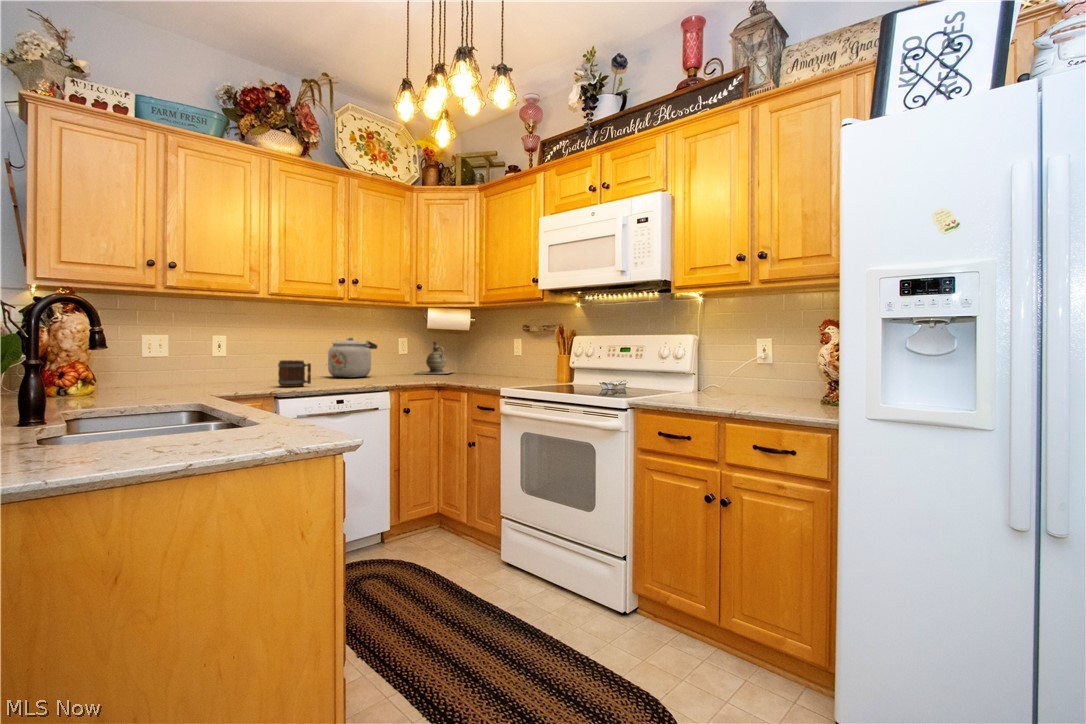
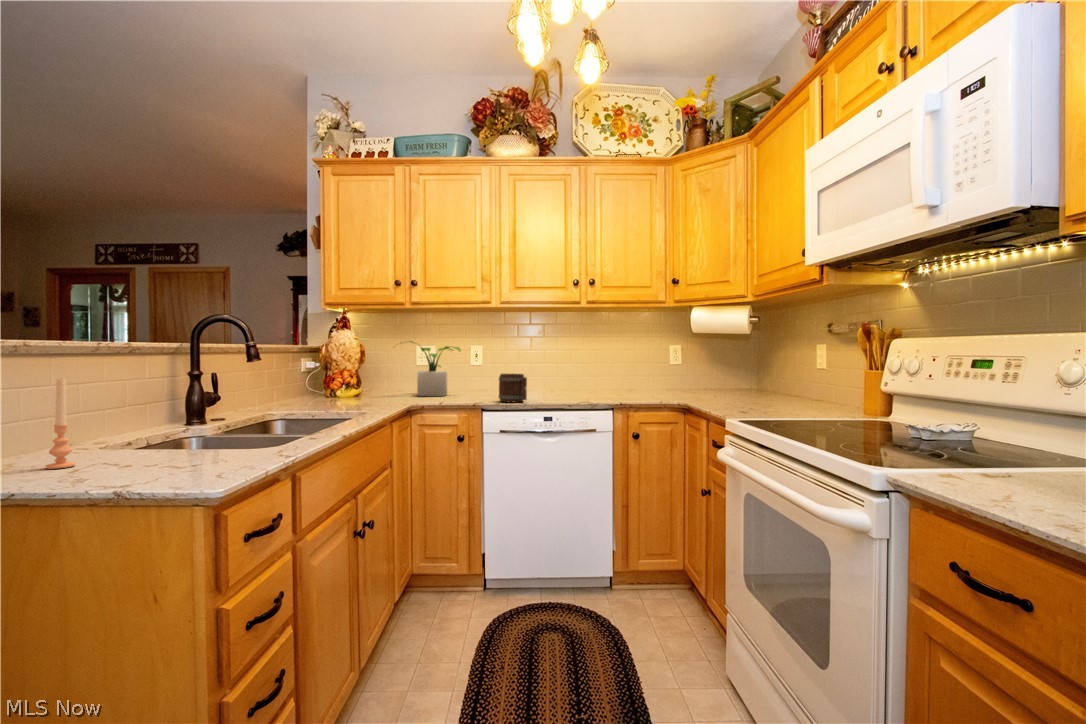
potted plant: none [126,326,215,387] -> present [409,341,461,396]
kettle: present [326,337,377,378] -> none [578,348,634,394]
ceramic jug: present [416,342,452,374] -> none [682,351,744,393]
candle: none [92,363,121,453] -> present [46,379,75,469]

